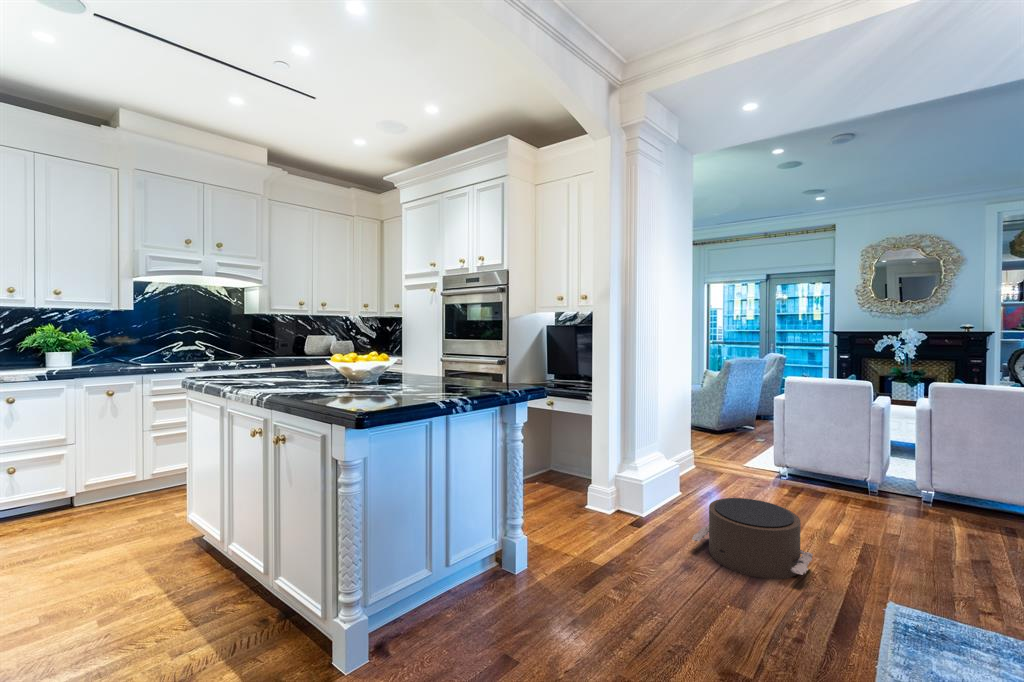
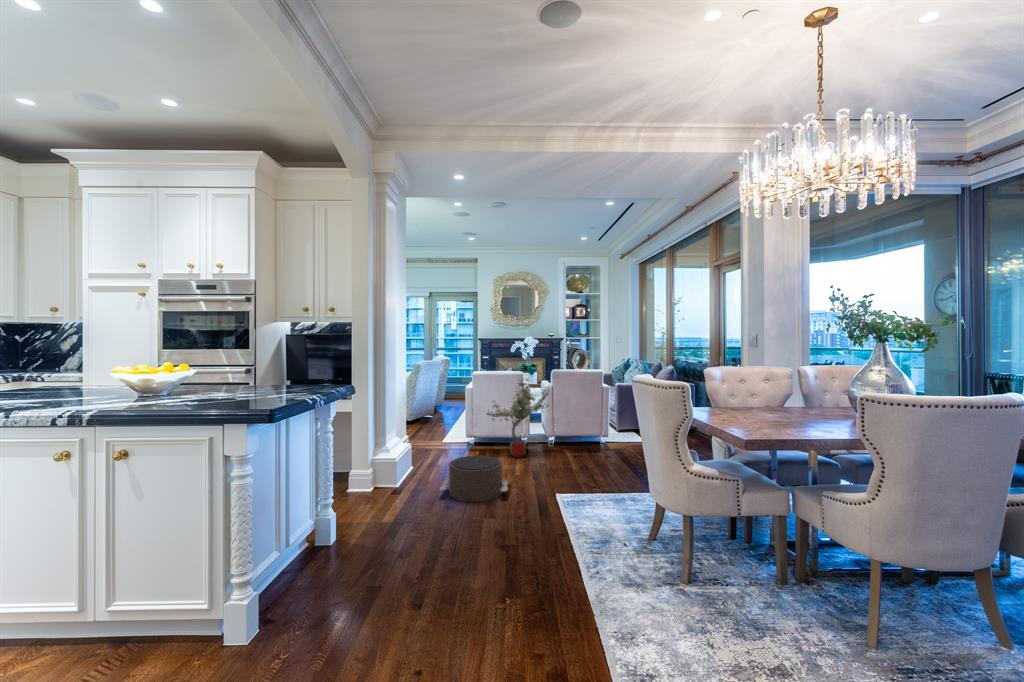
potted tree: none [796,390,925,516] -> present [487,379,549,458]

